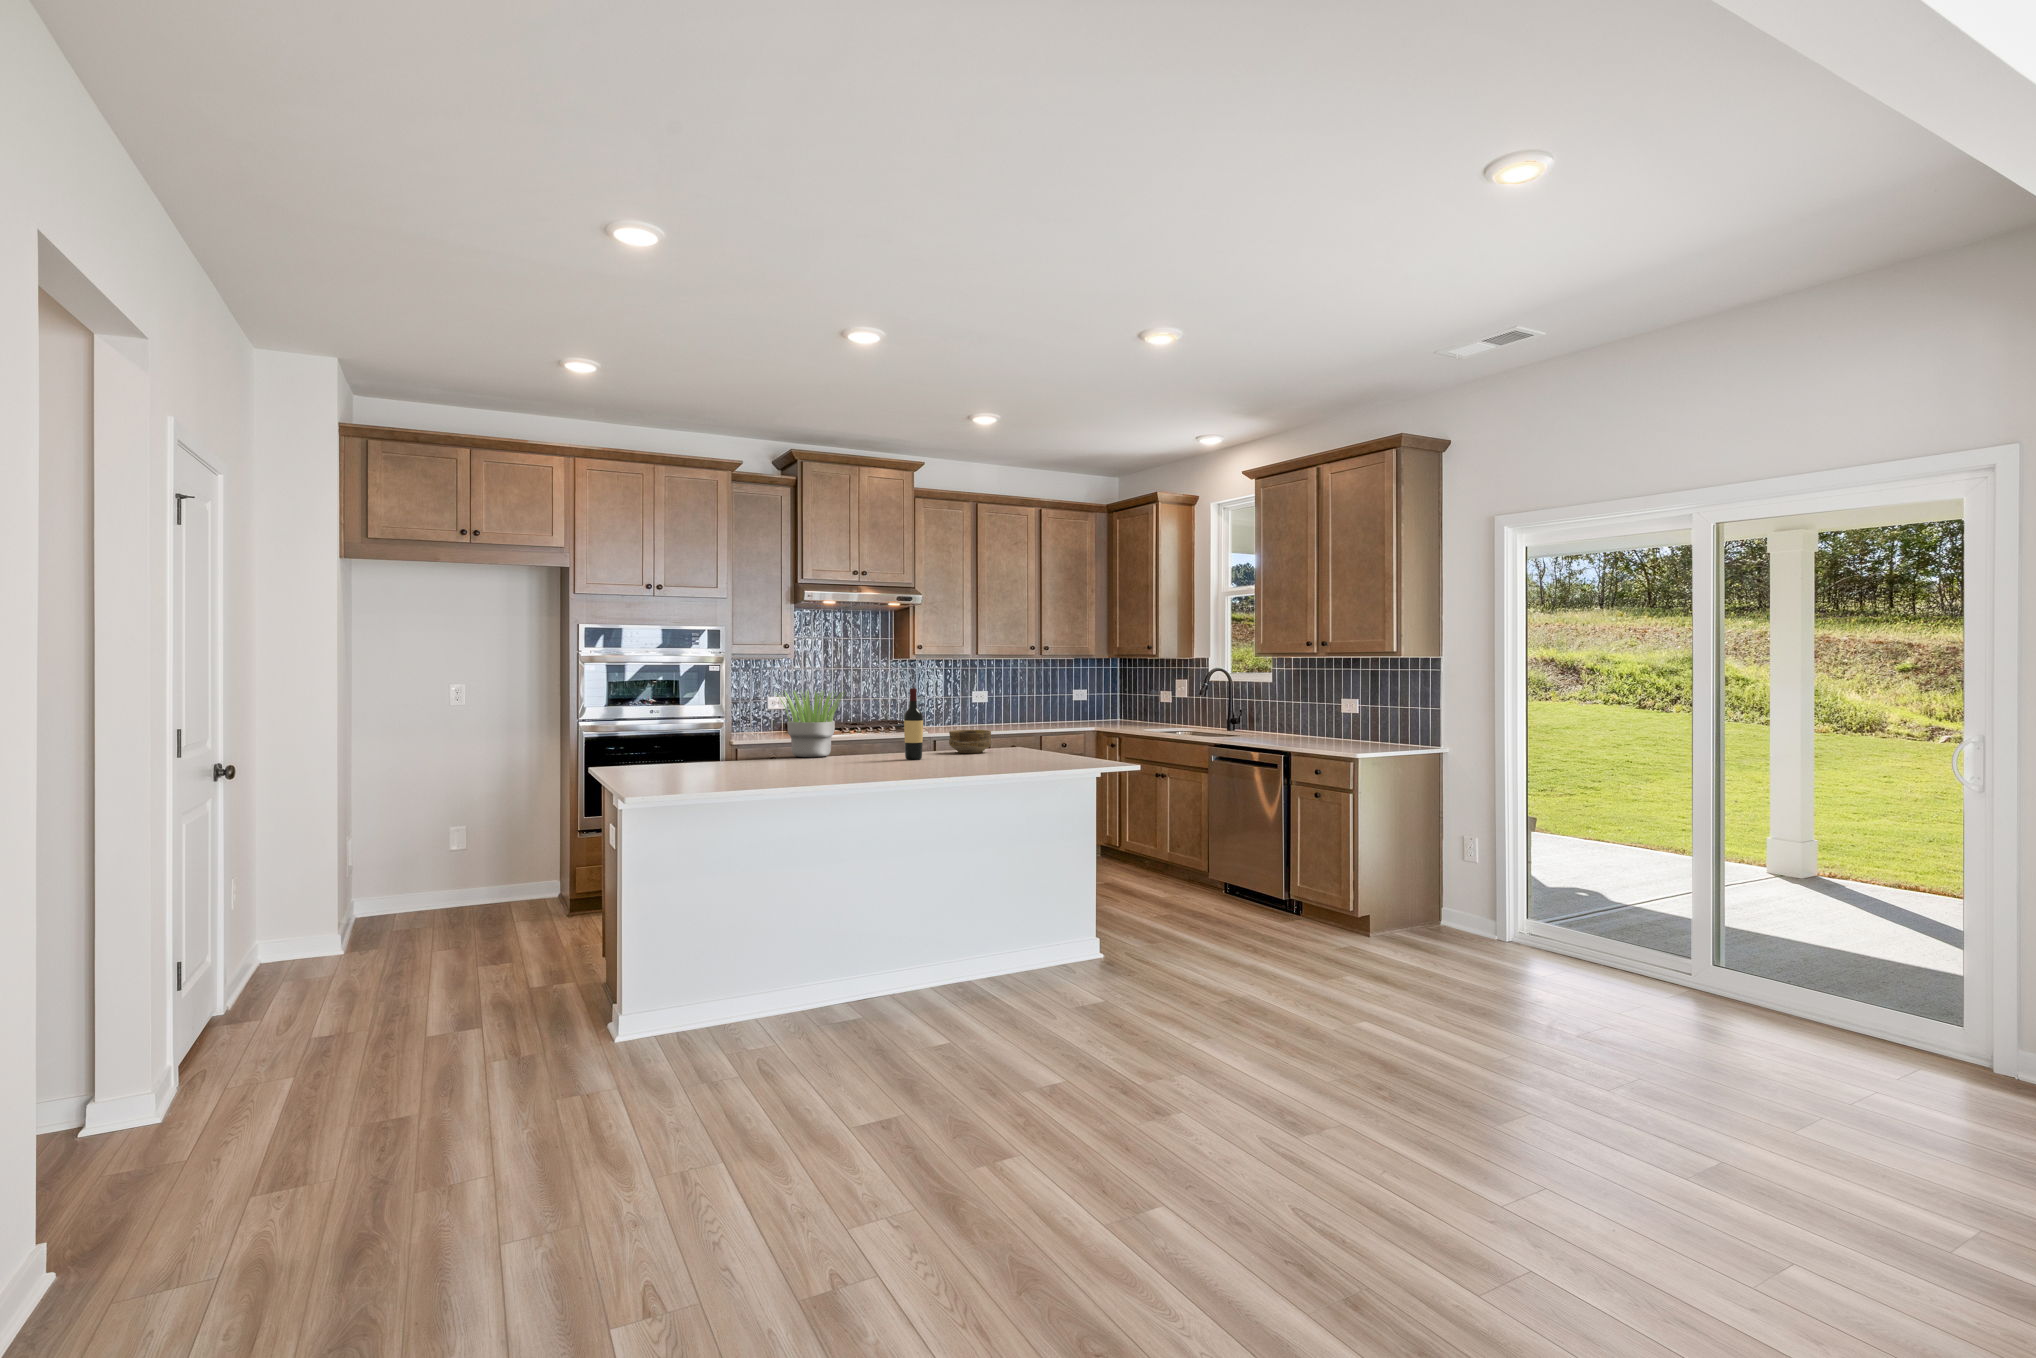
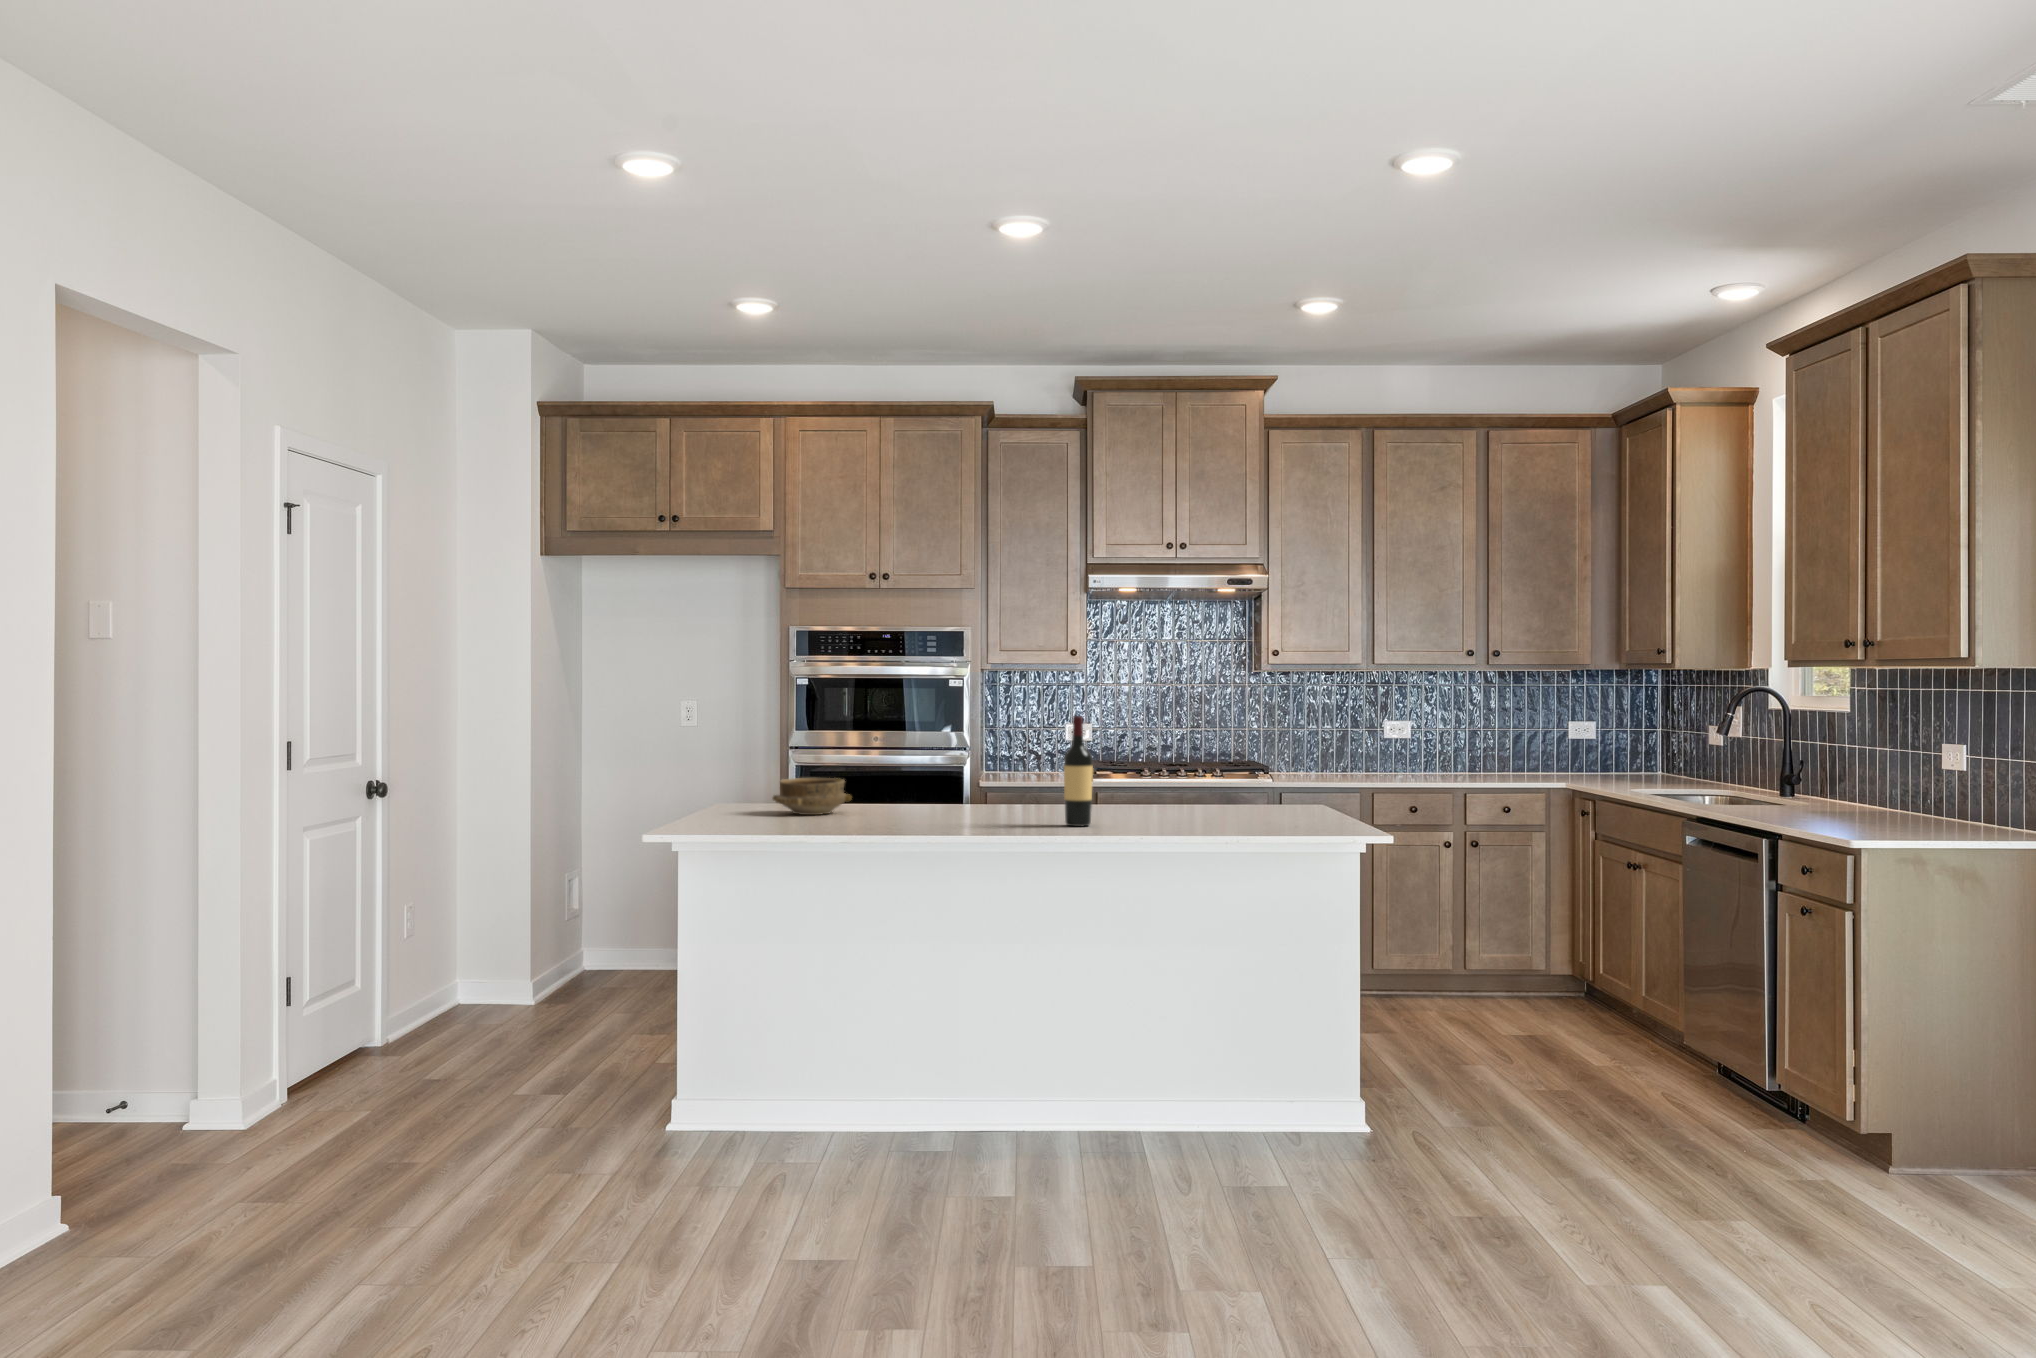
potted plant: present [778,691,844,757] -> none [921,713,1034,813]
ceramic bowl: present [949,730,991,753] -> present [773,778,851,815]

